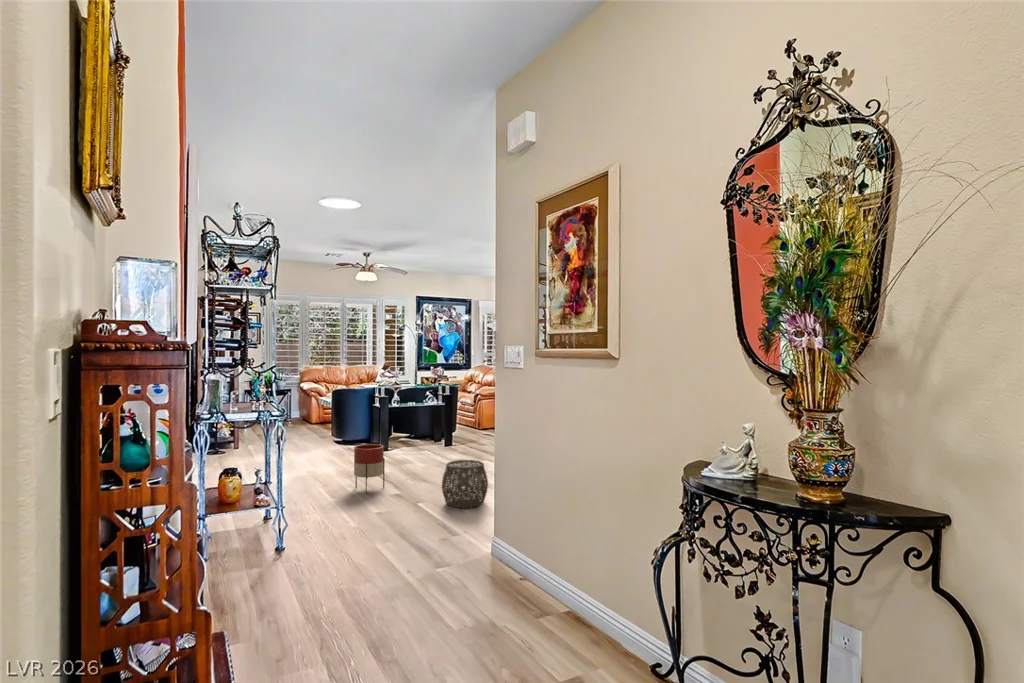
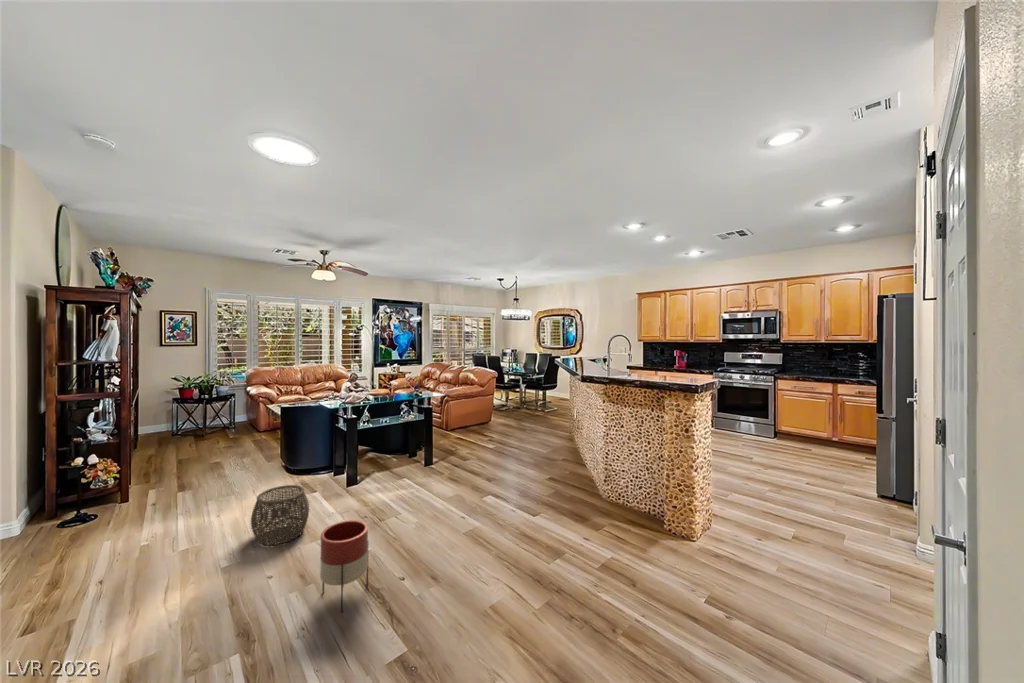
woven basket: present [442,460,488,508] -> present [251,485,309,545]

